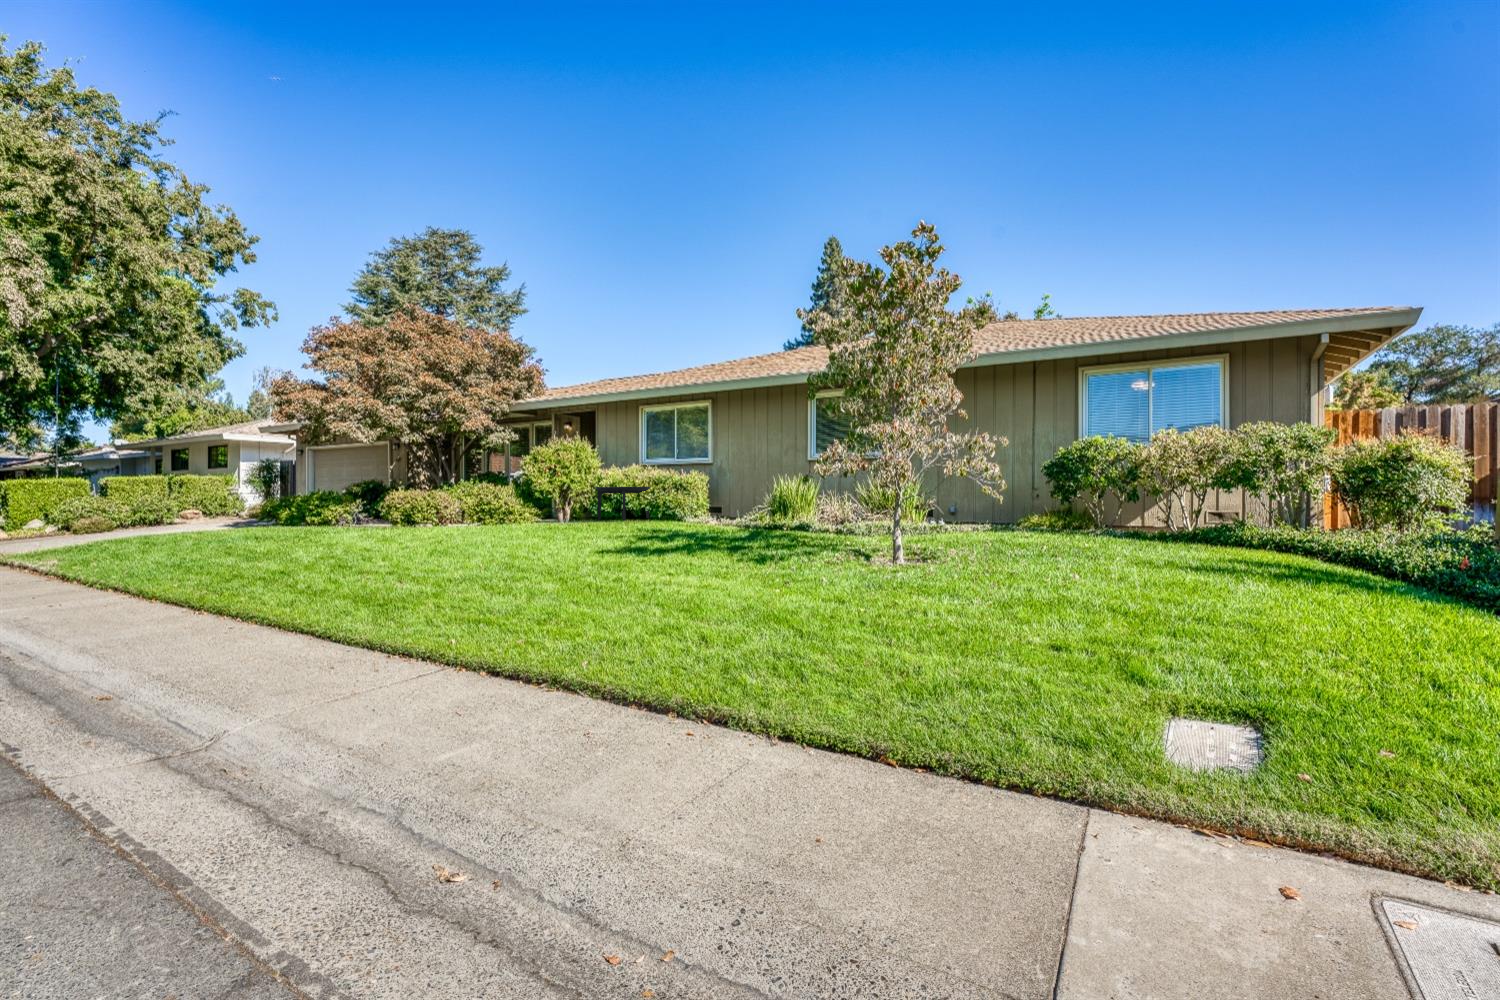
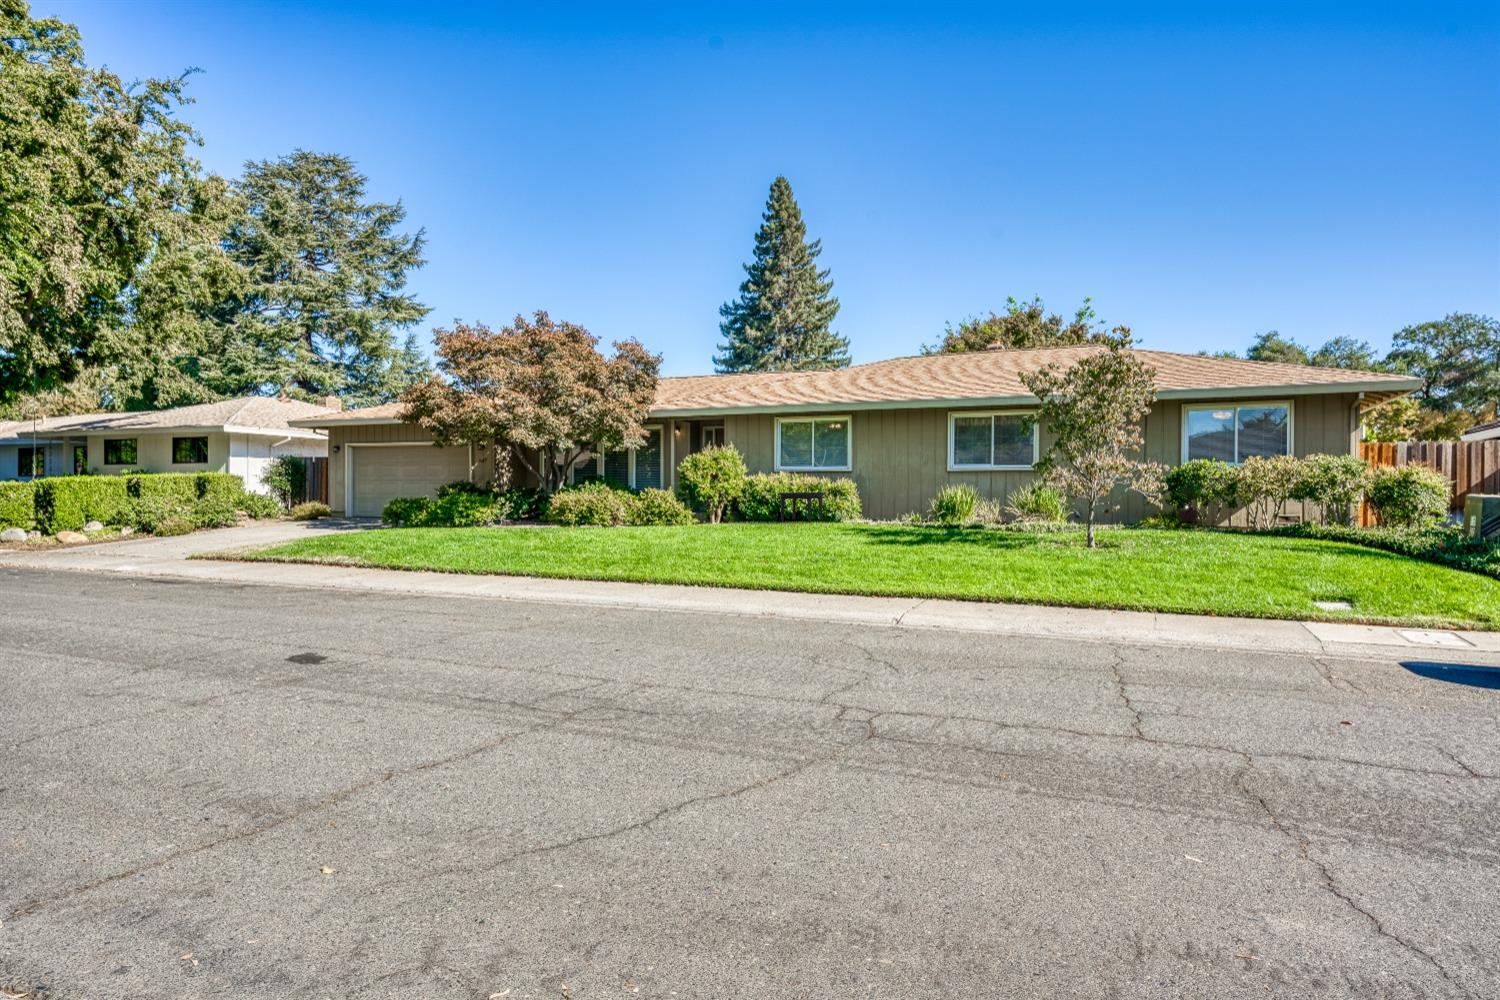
potted tree: none [1055,464,1093,521] -> present [1178,483,1199,522]

